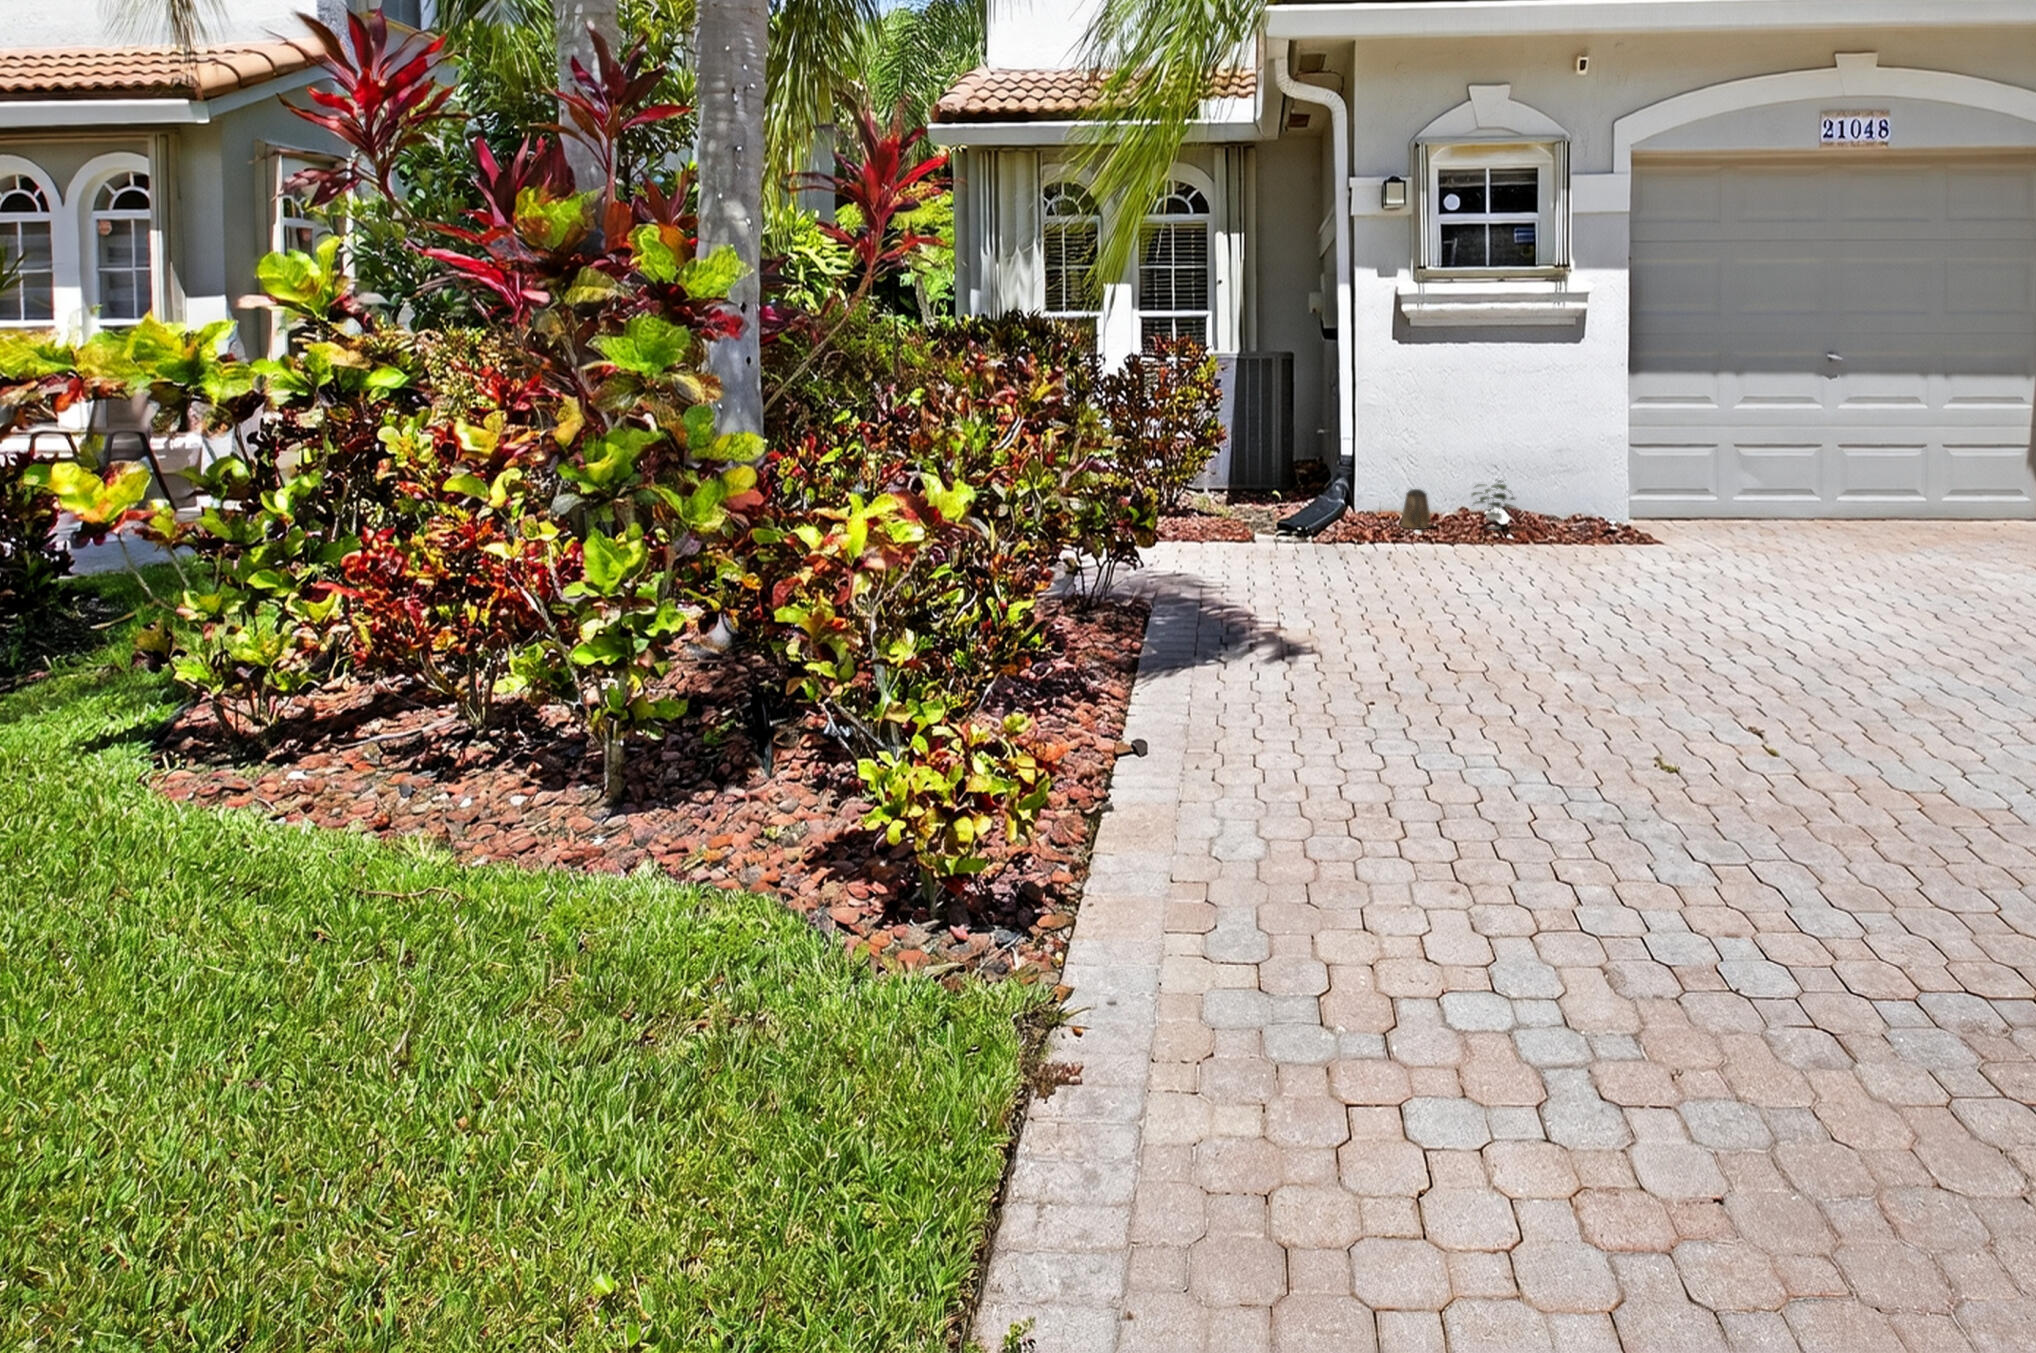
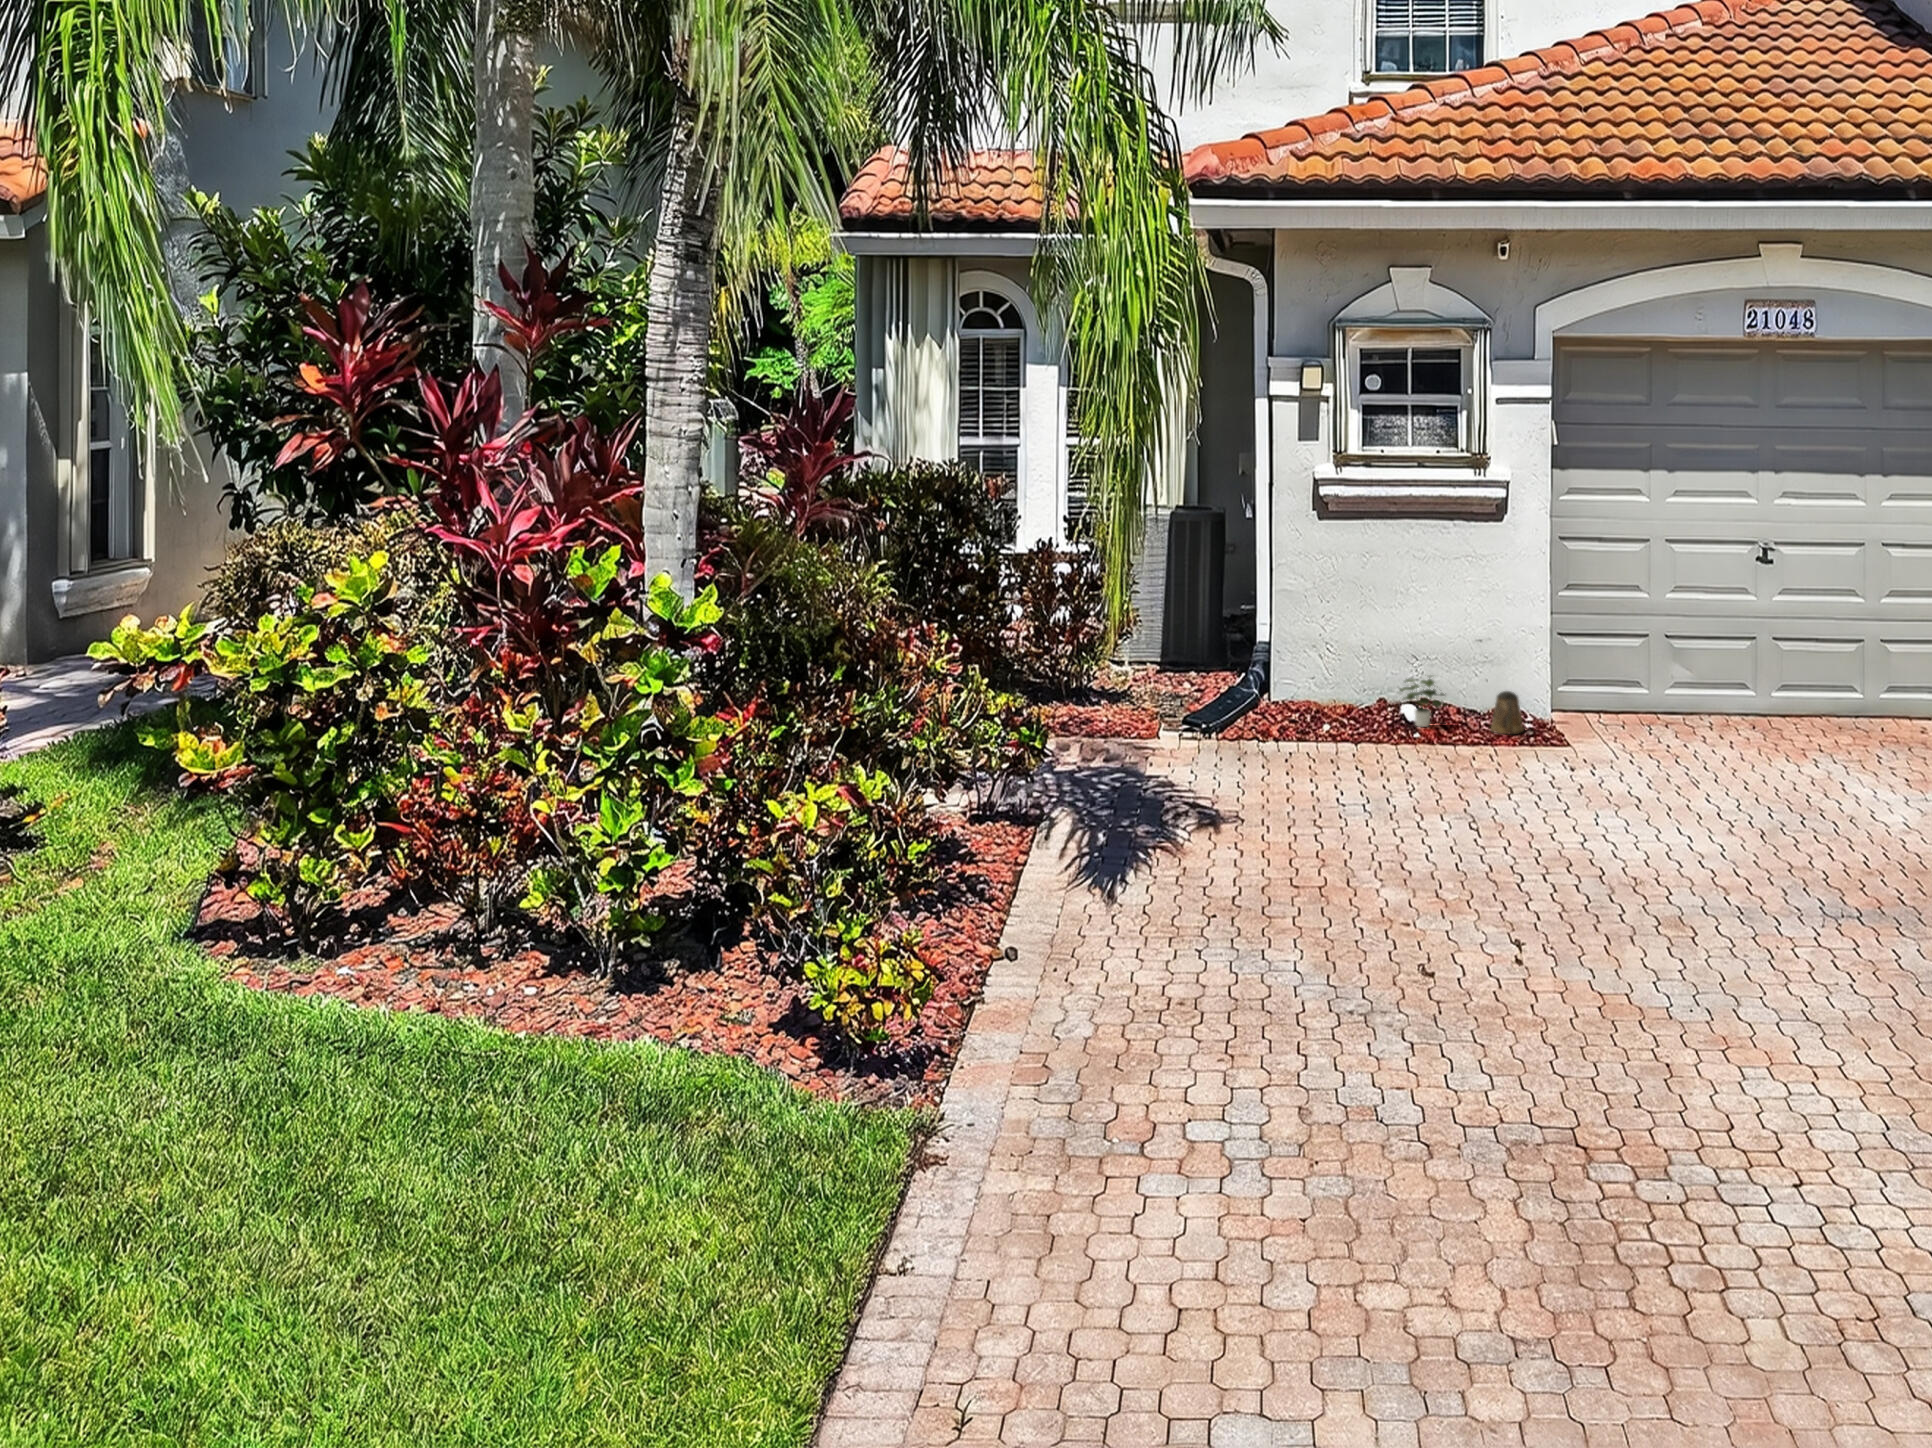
watering can: present [1401,489,1432,529] -> present [1491,691,1524,734]

